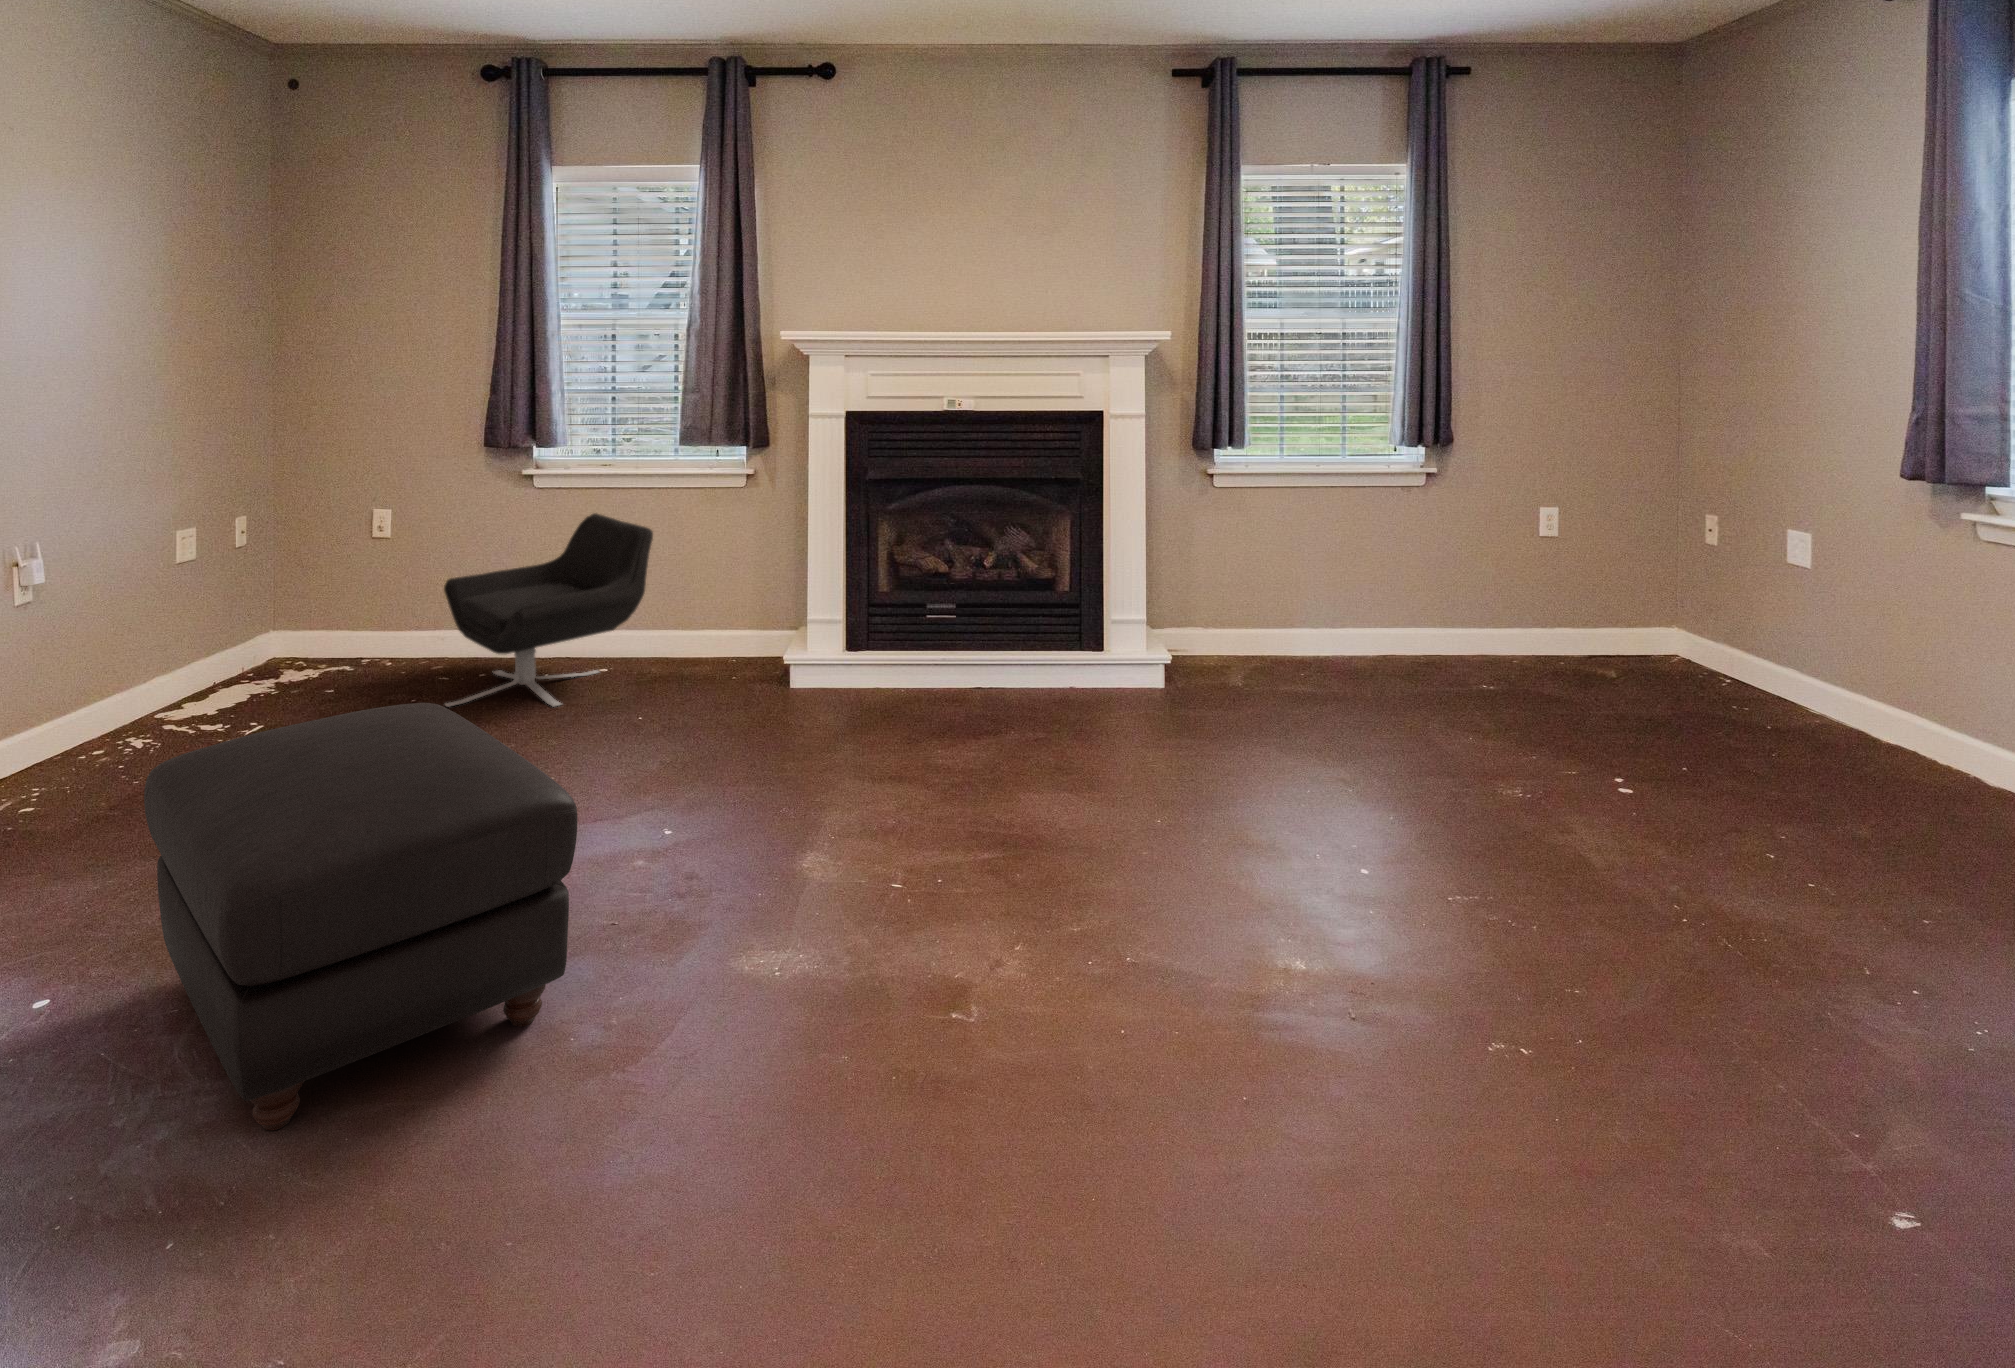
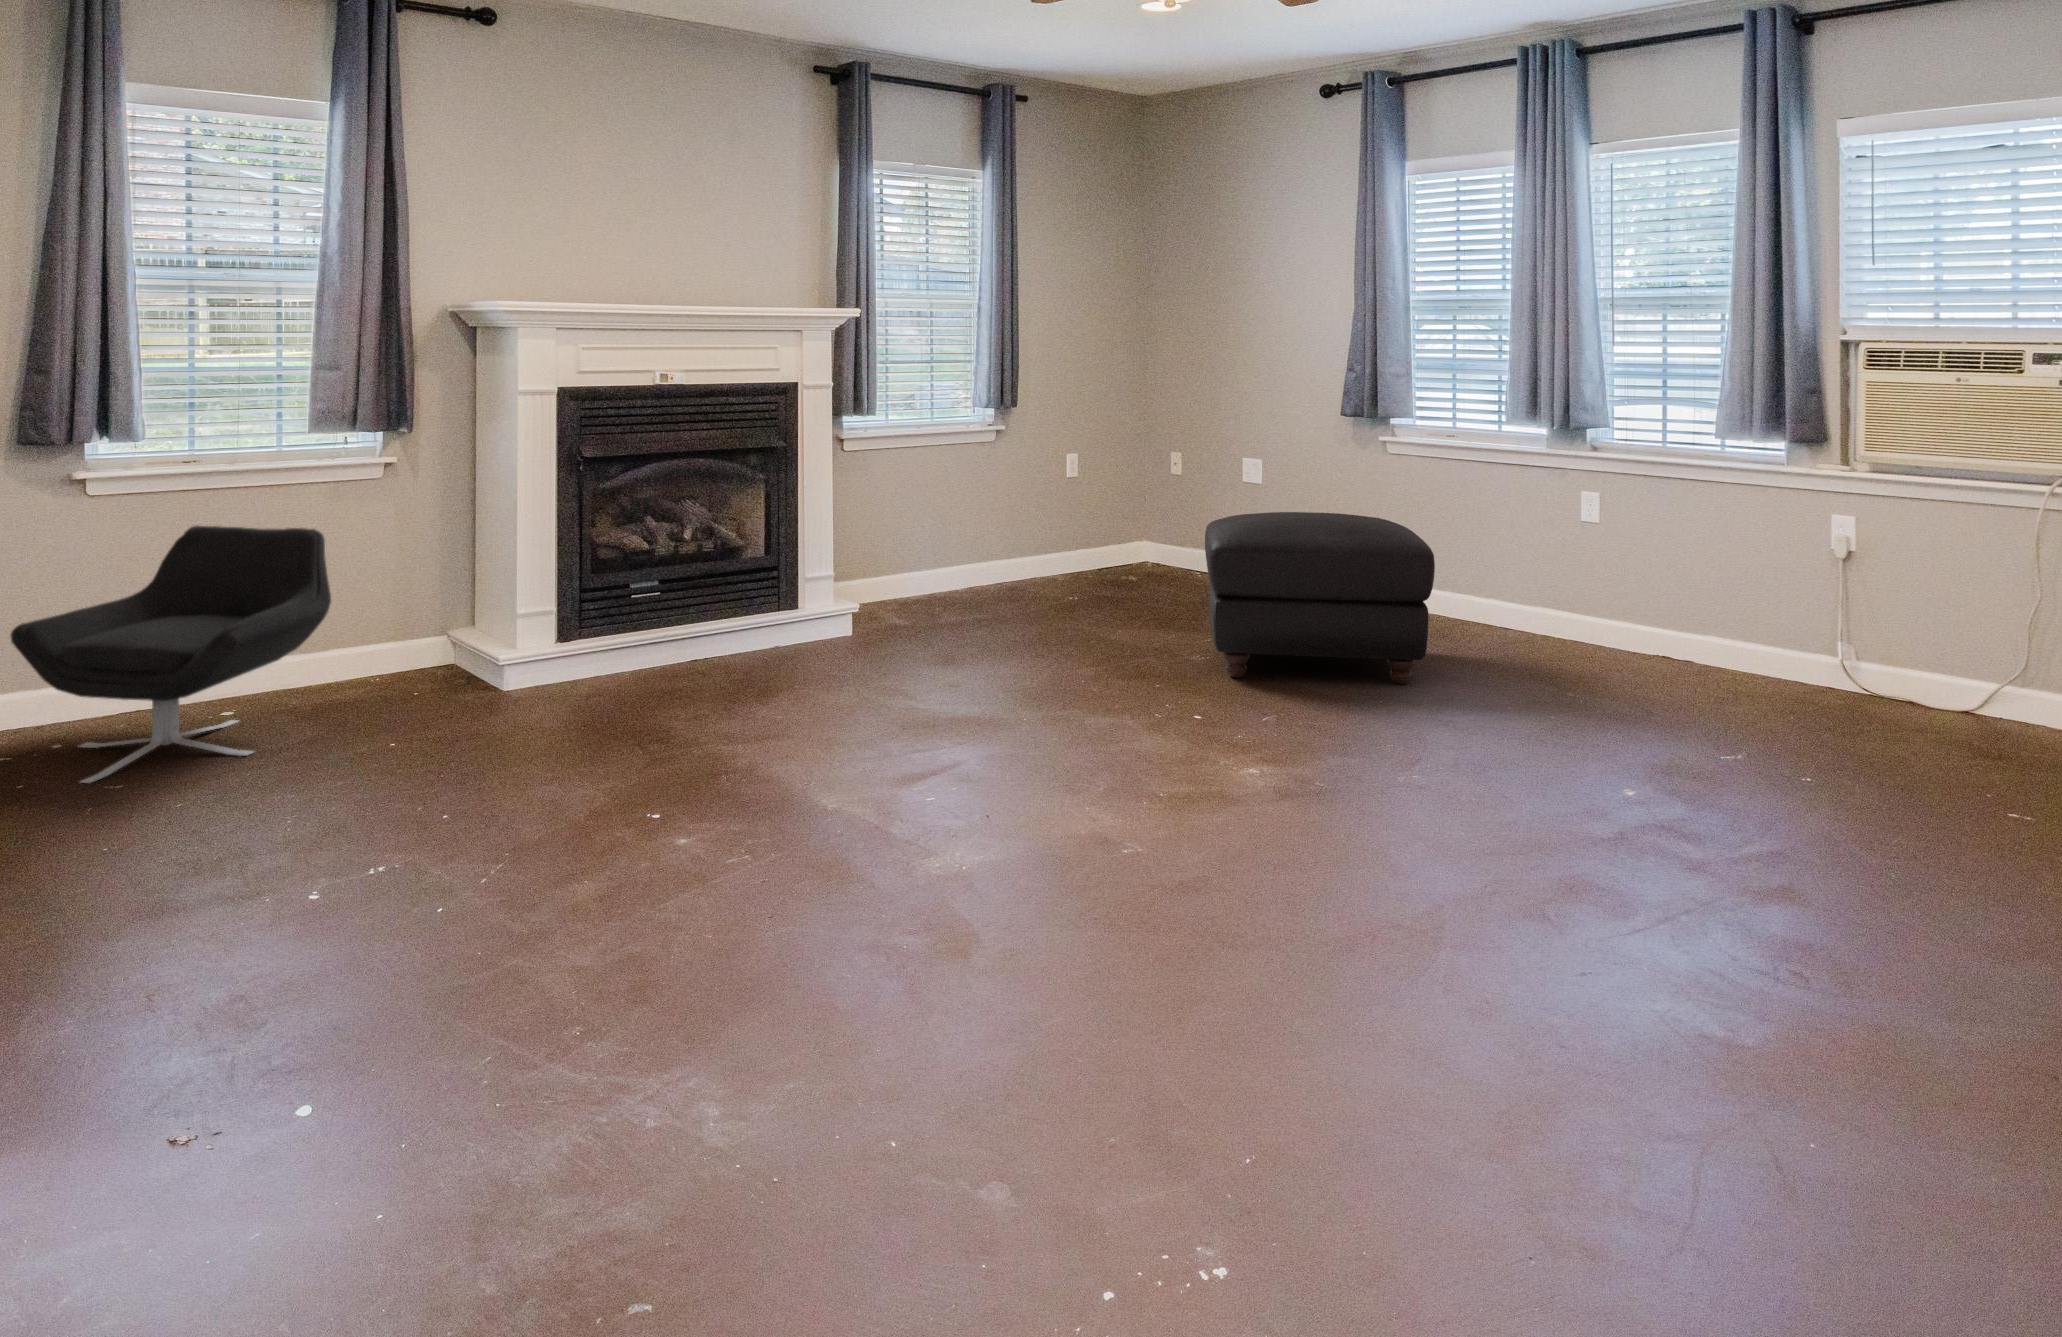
ottoman: present [144,703,578,1130] -> present [1205,512,1435,684]

